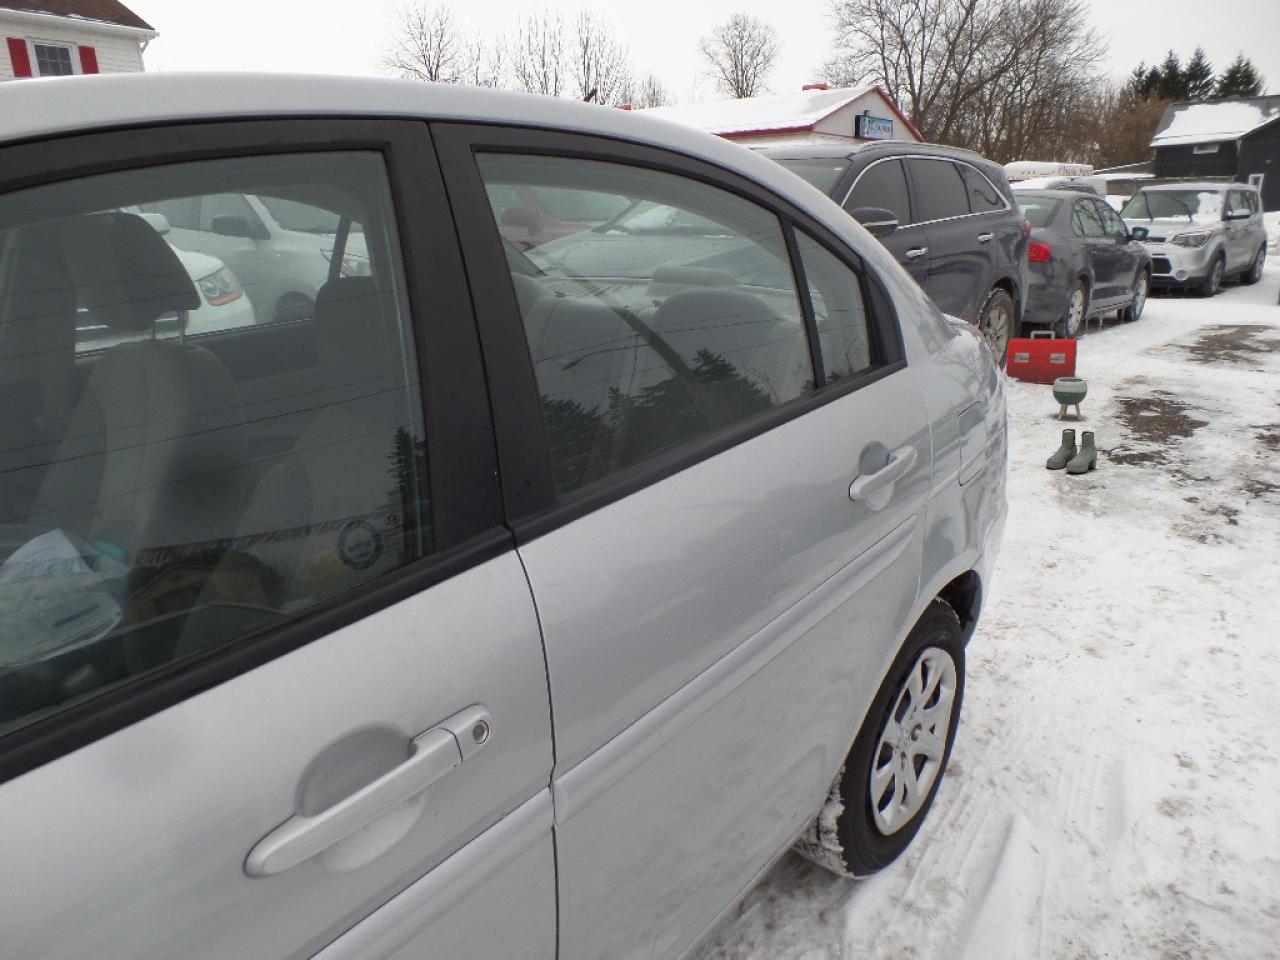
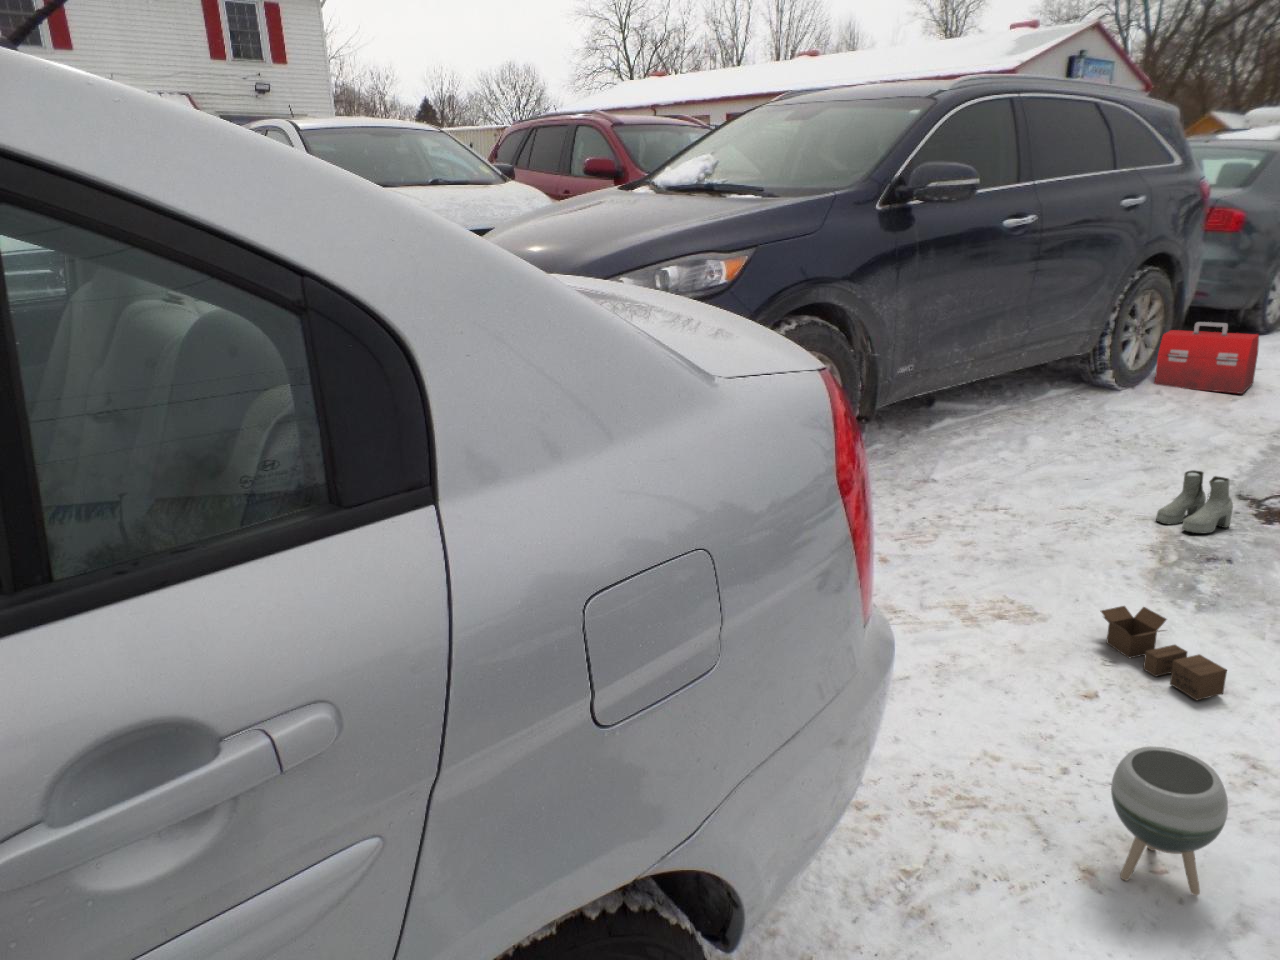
planter: present [1052,378,1088,420] -> present [1111,747,1228,895]
cardboard box: none [1040,511,1132,562] -> present [1101,606,1227,700]

